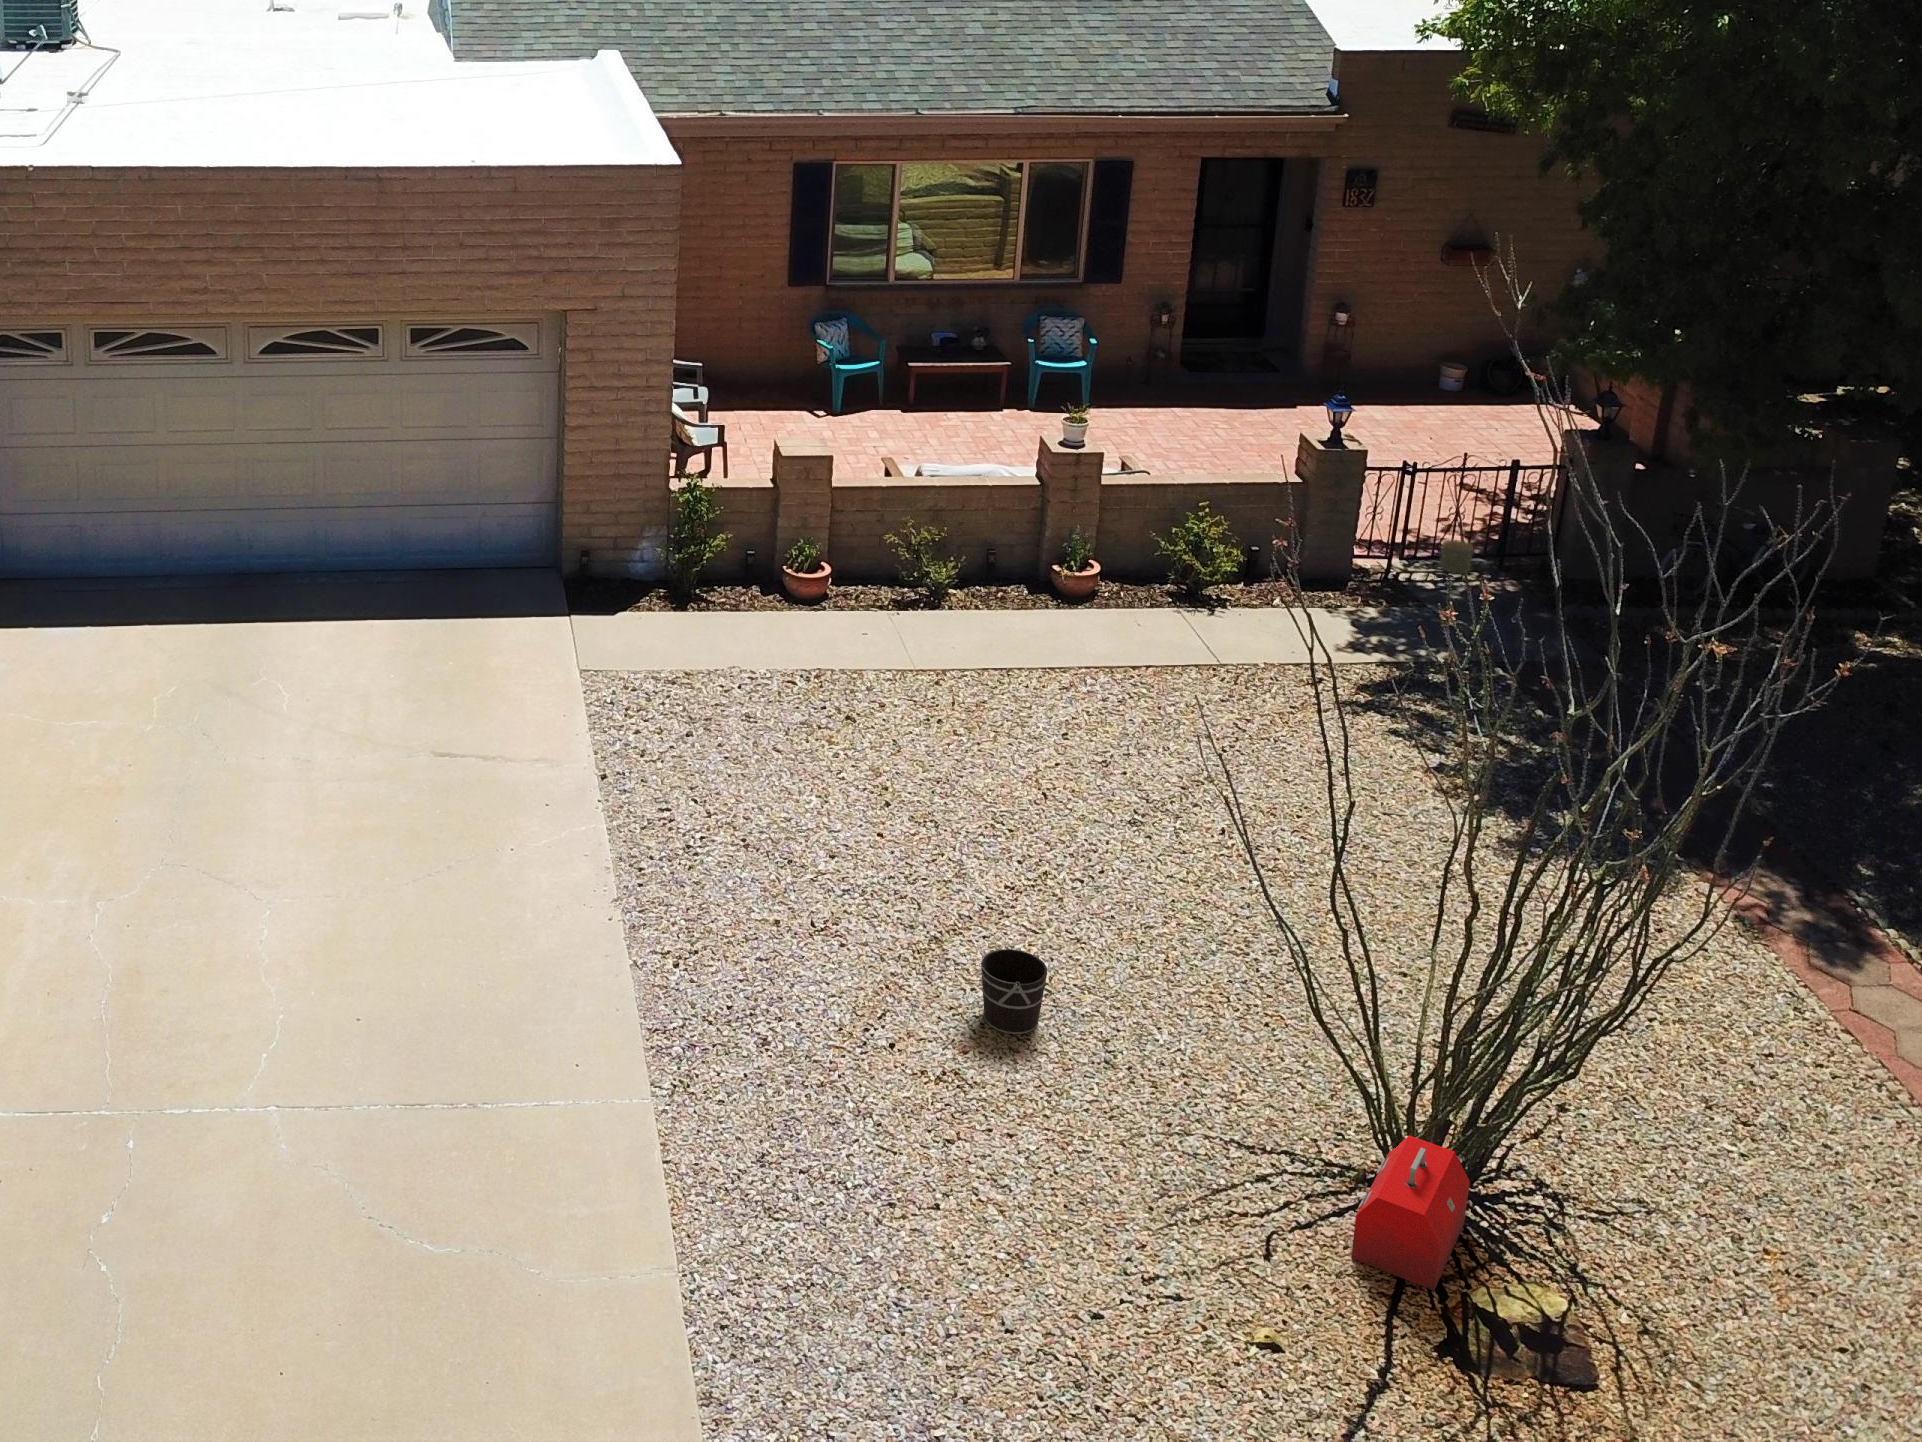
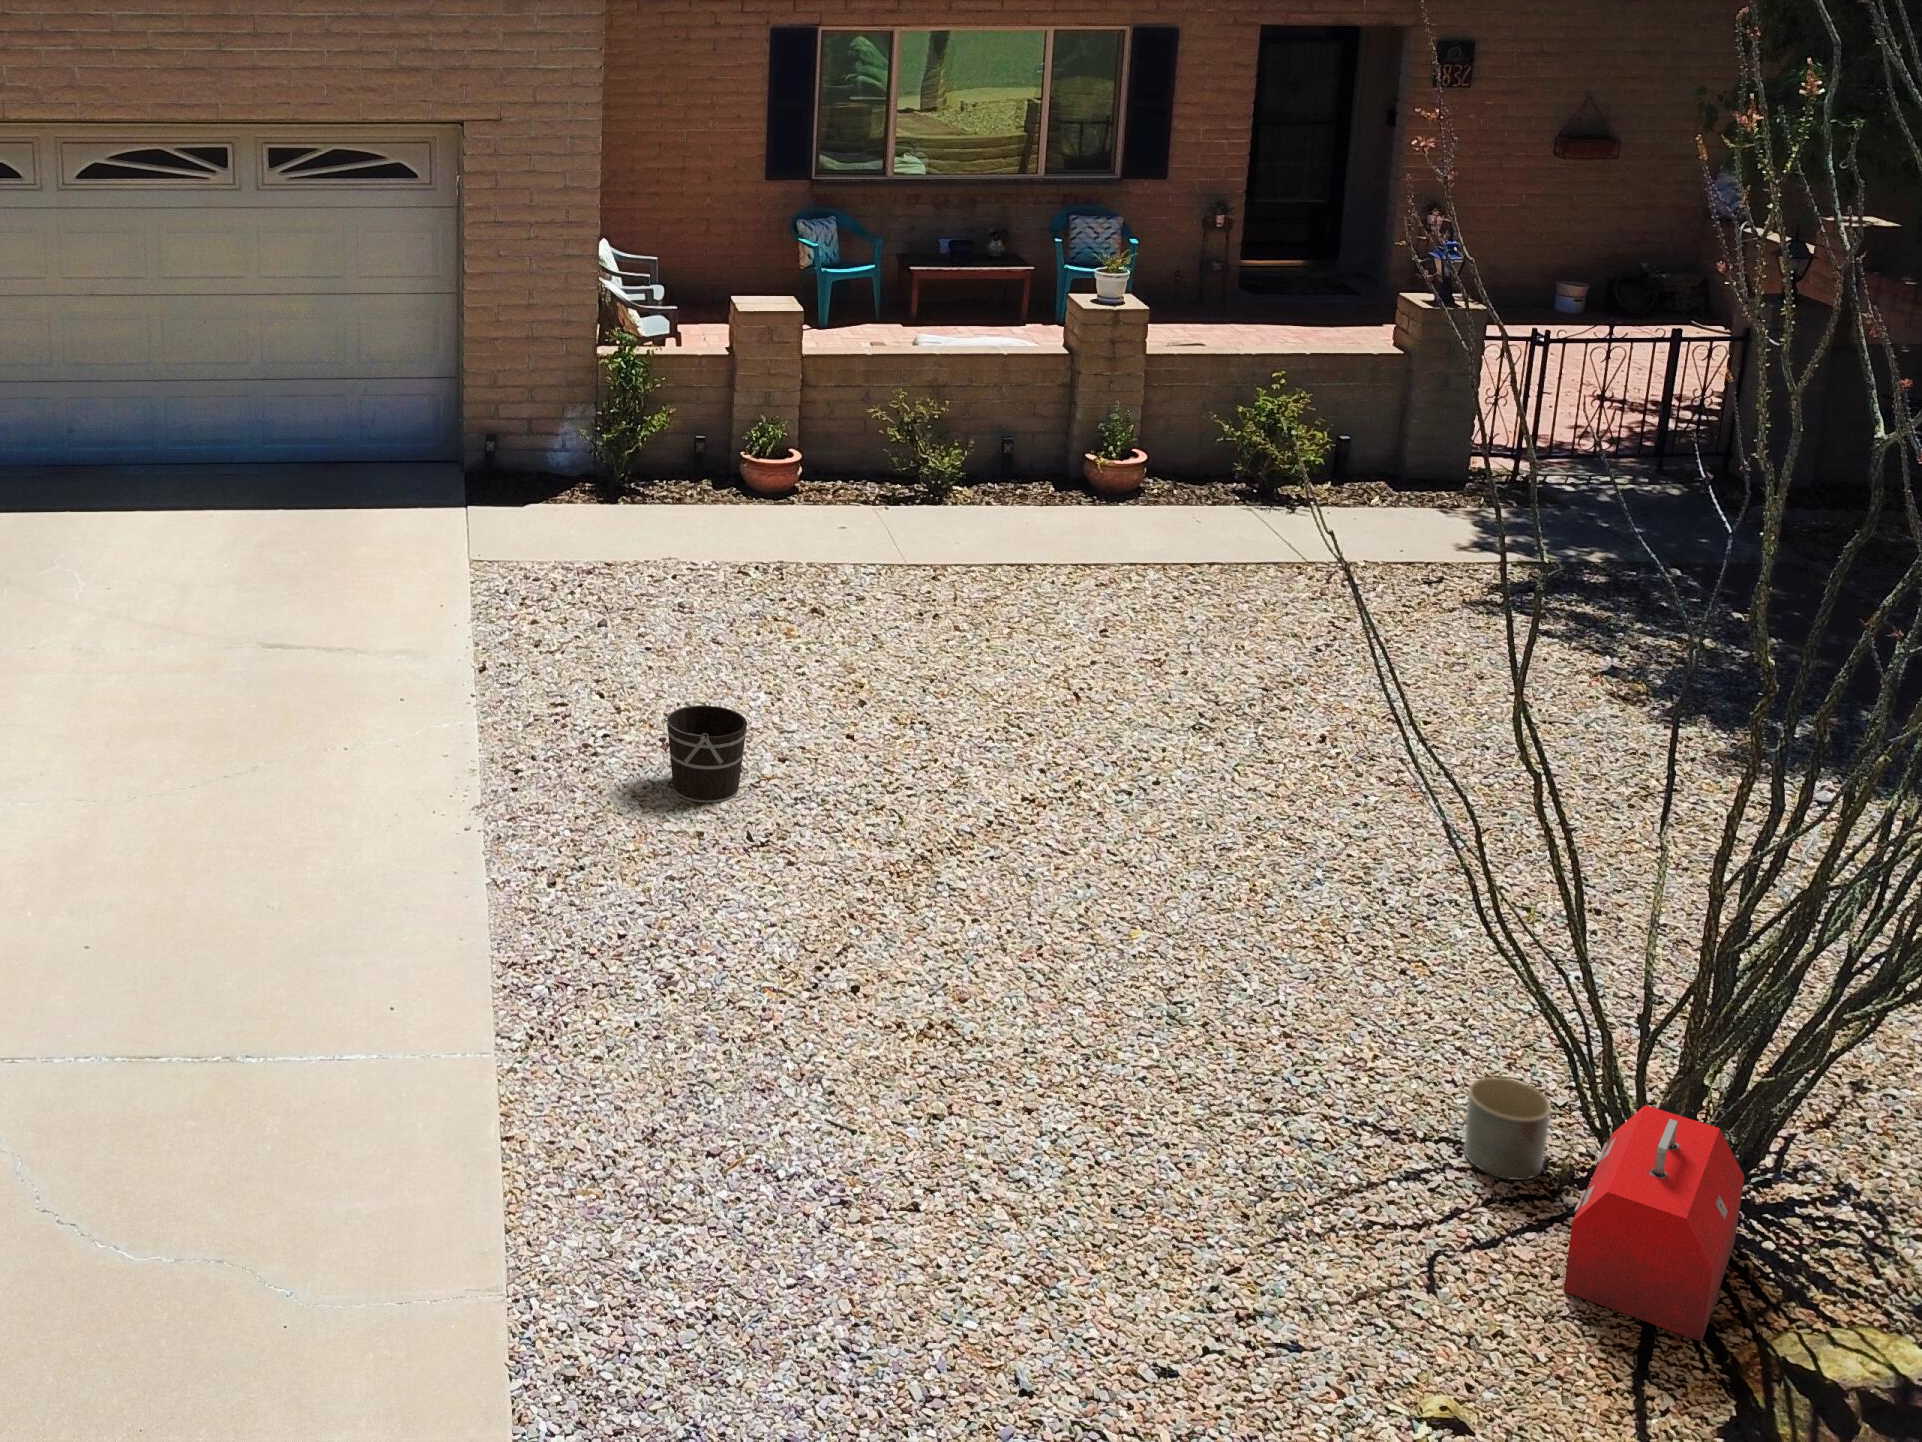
planter: present [1440,540,1473,574] -> present [1464,1077,1551,1180]
bucket: present [979,946,1047,1034] -> present [664,701,747,803]

